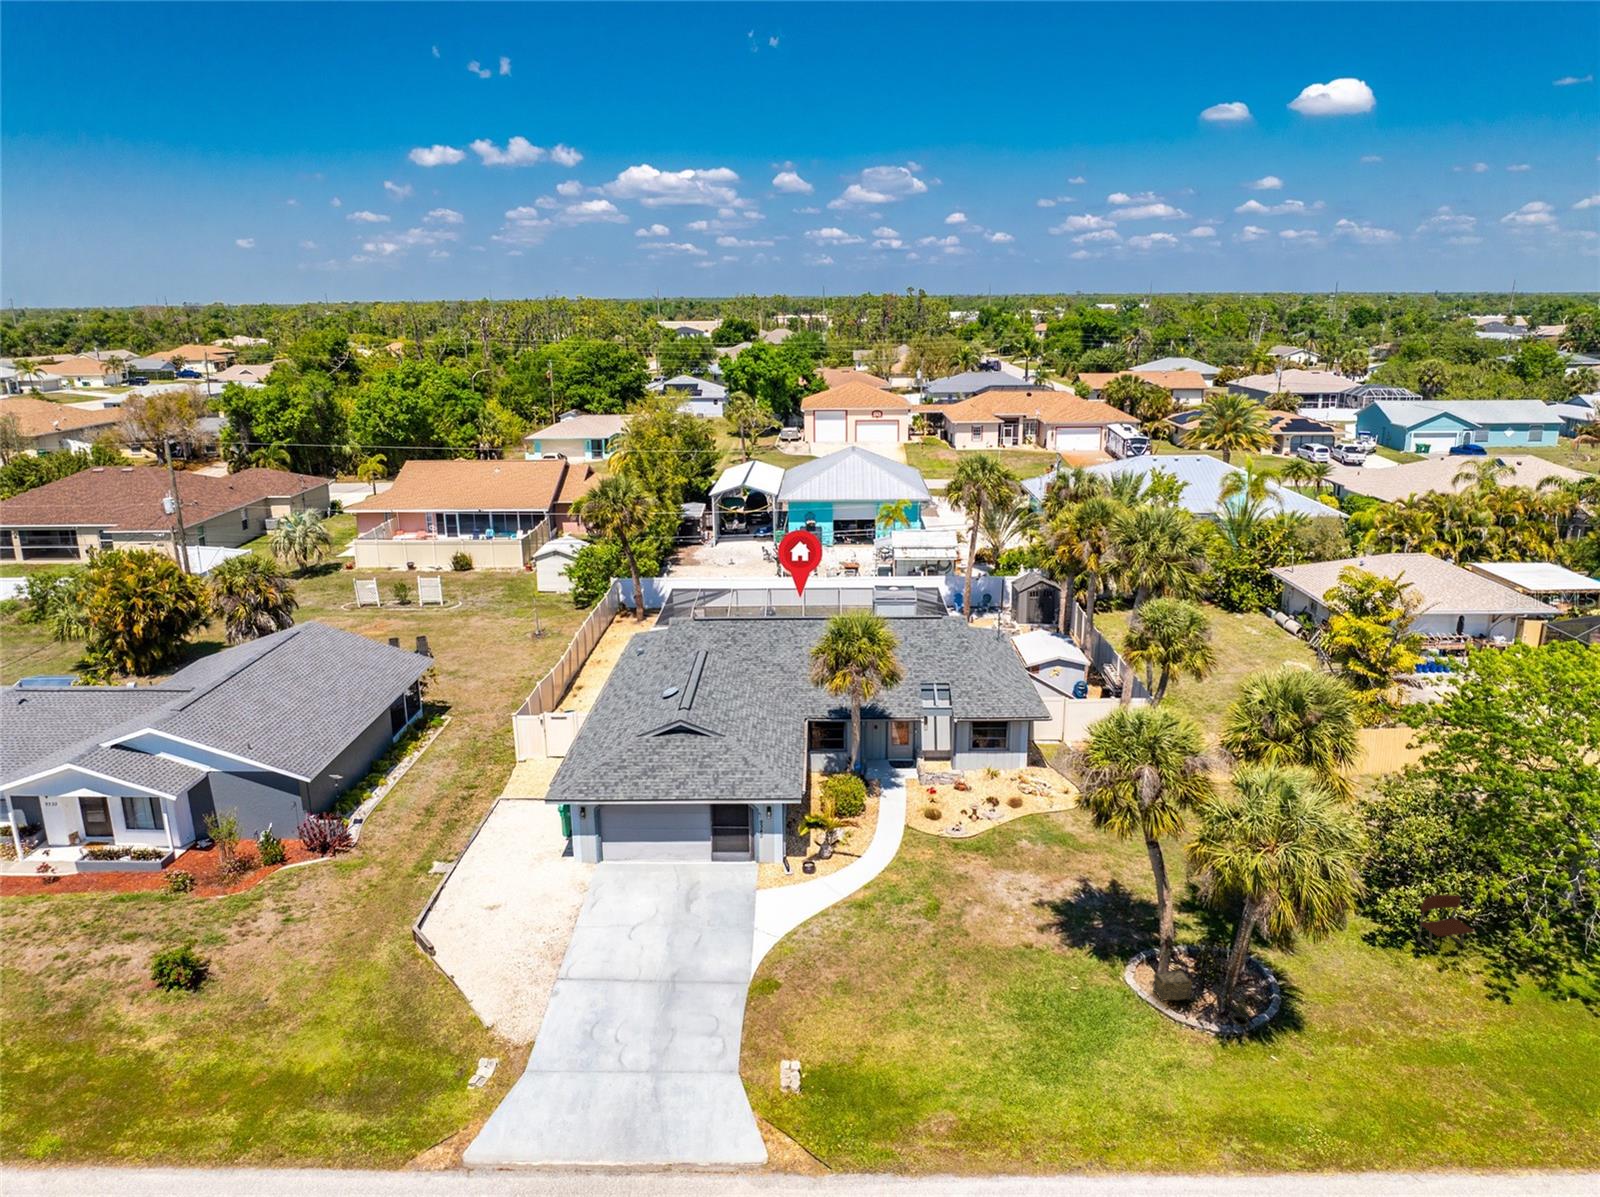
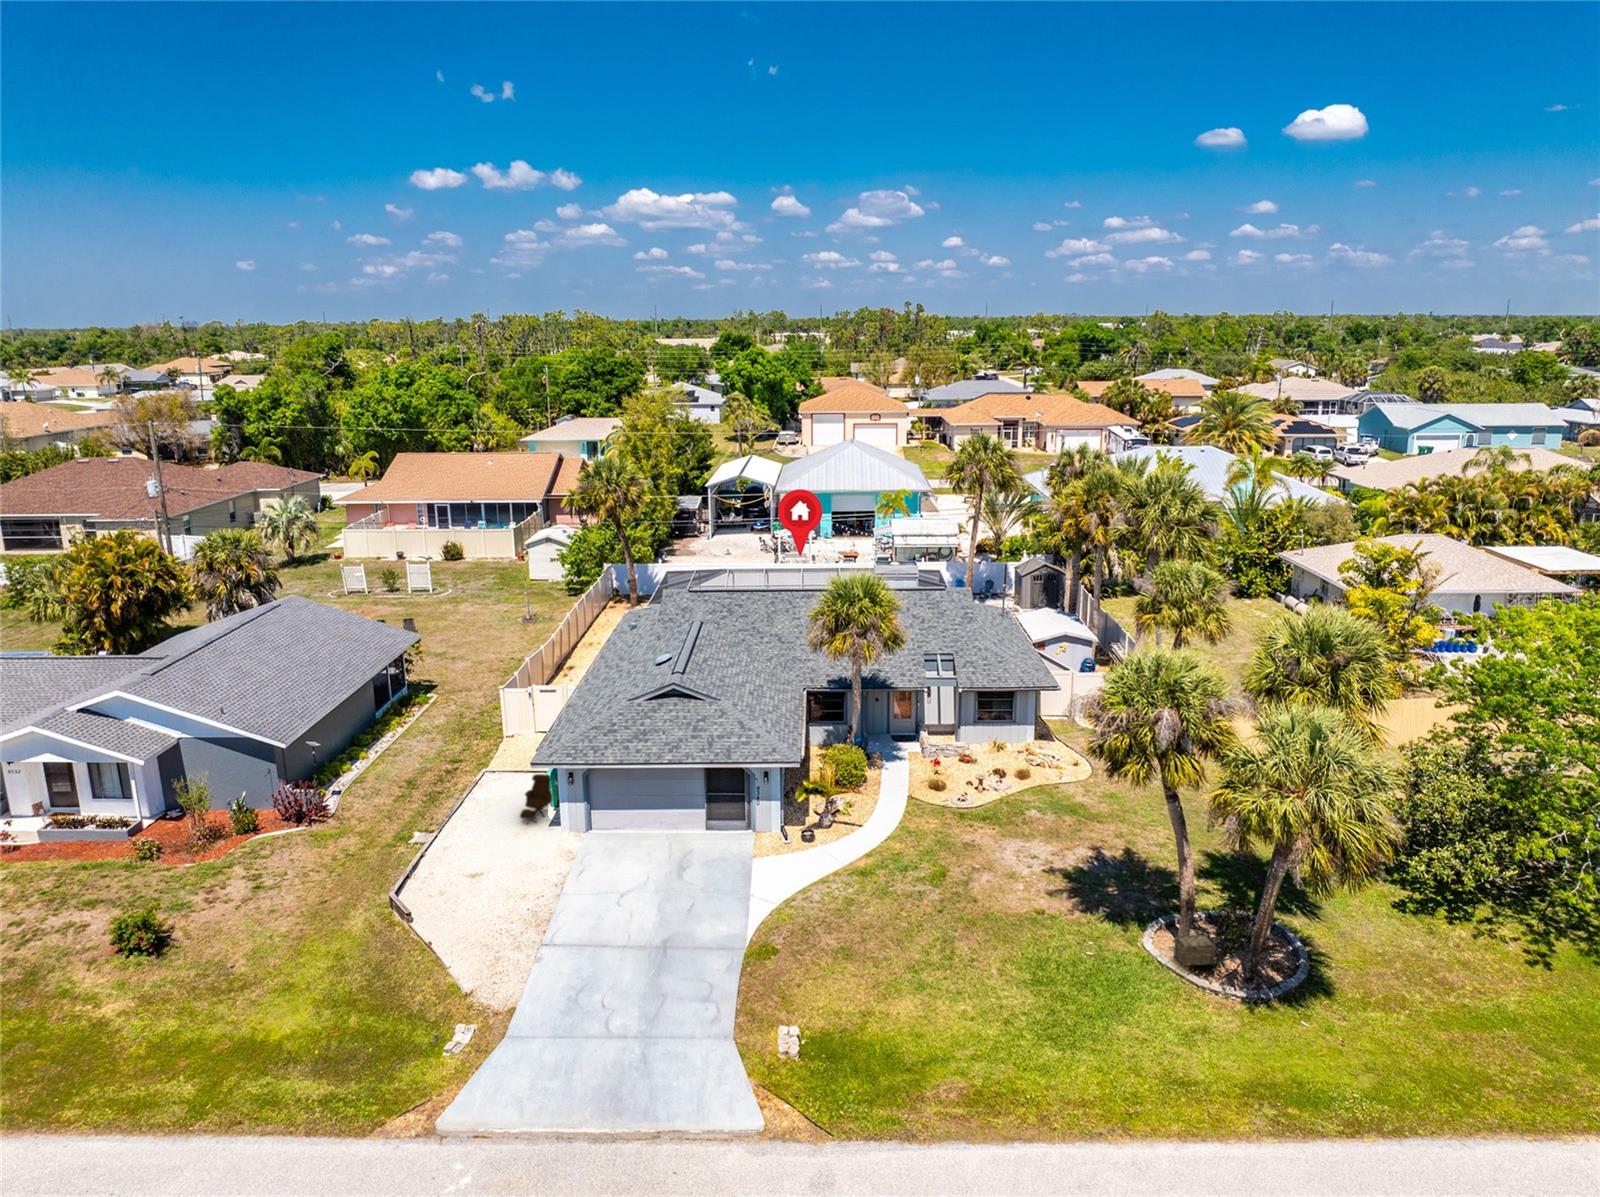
lounge chair: none [534,805,567,855] -> present [520,774,552,820]
bench: present [1417,894,1473,949] -> none [1451,857,1512,915]
potted tree: present [1232,998,1251,1026] -> none [1259,960,1282,991]

